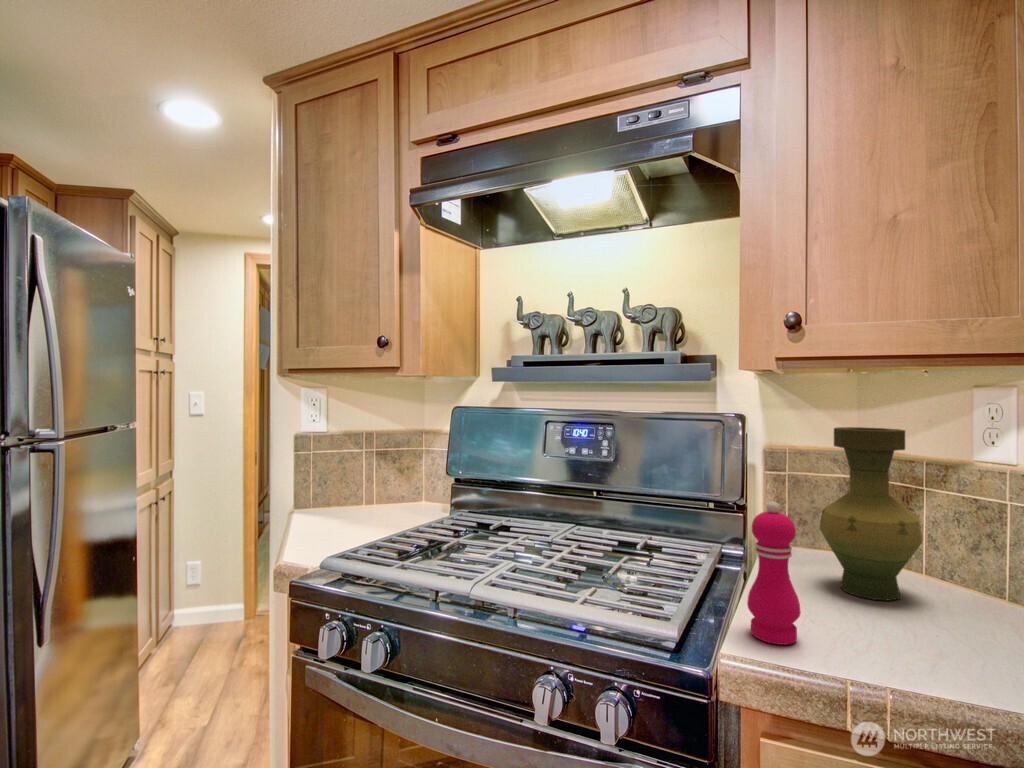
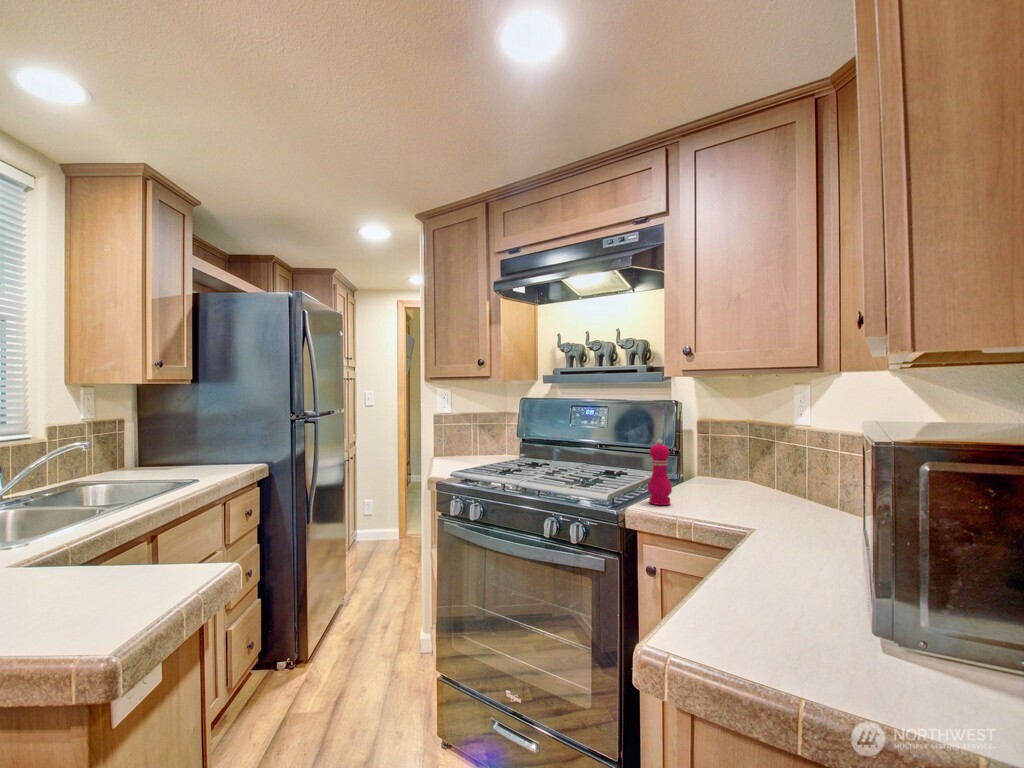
vase: present [819,427,923,601] -> none [708,407,760,497]

